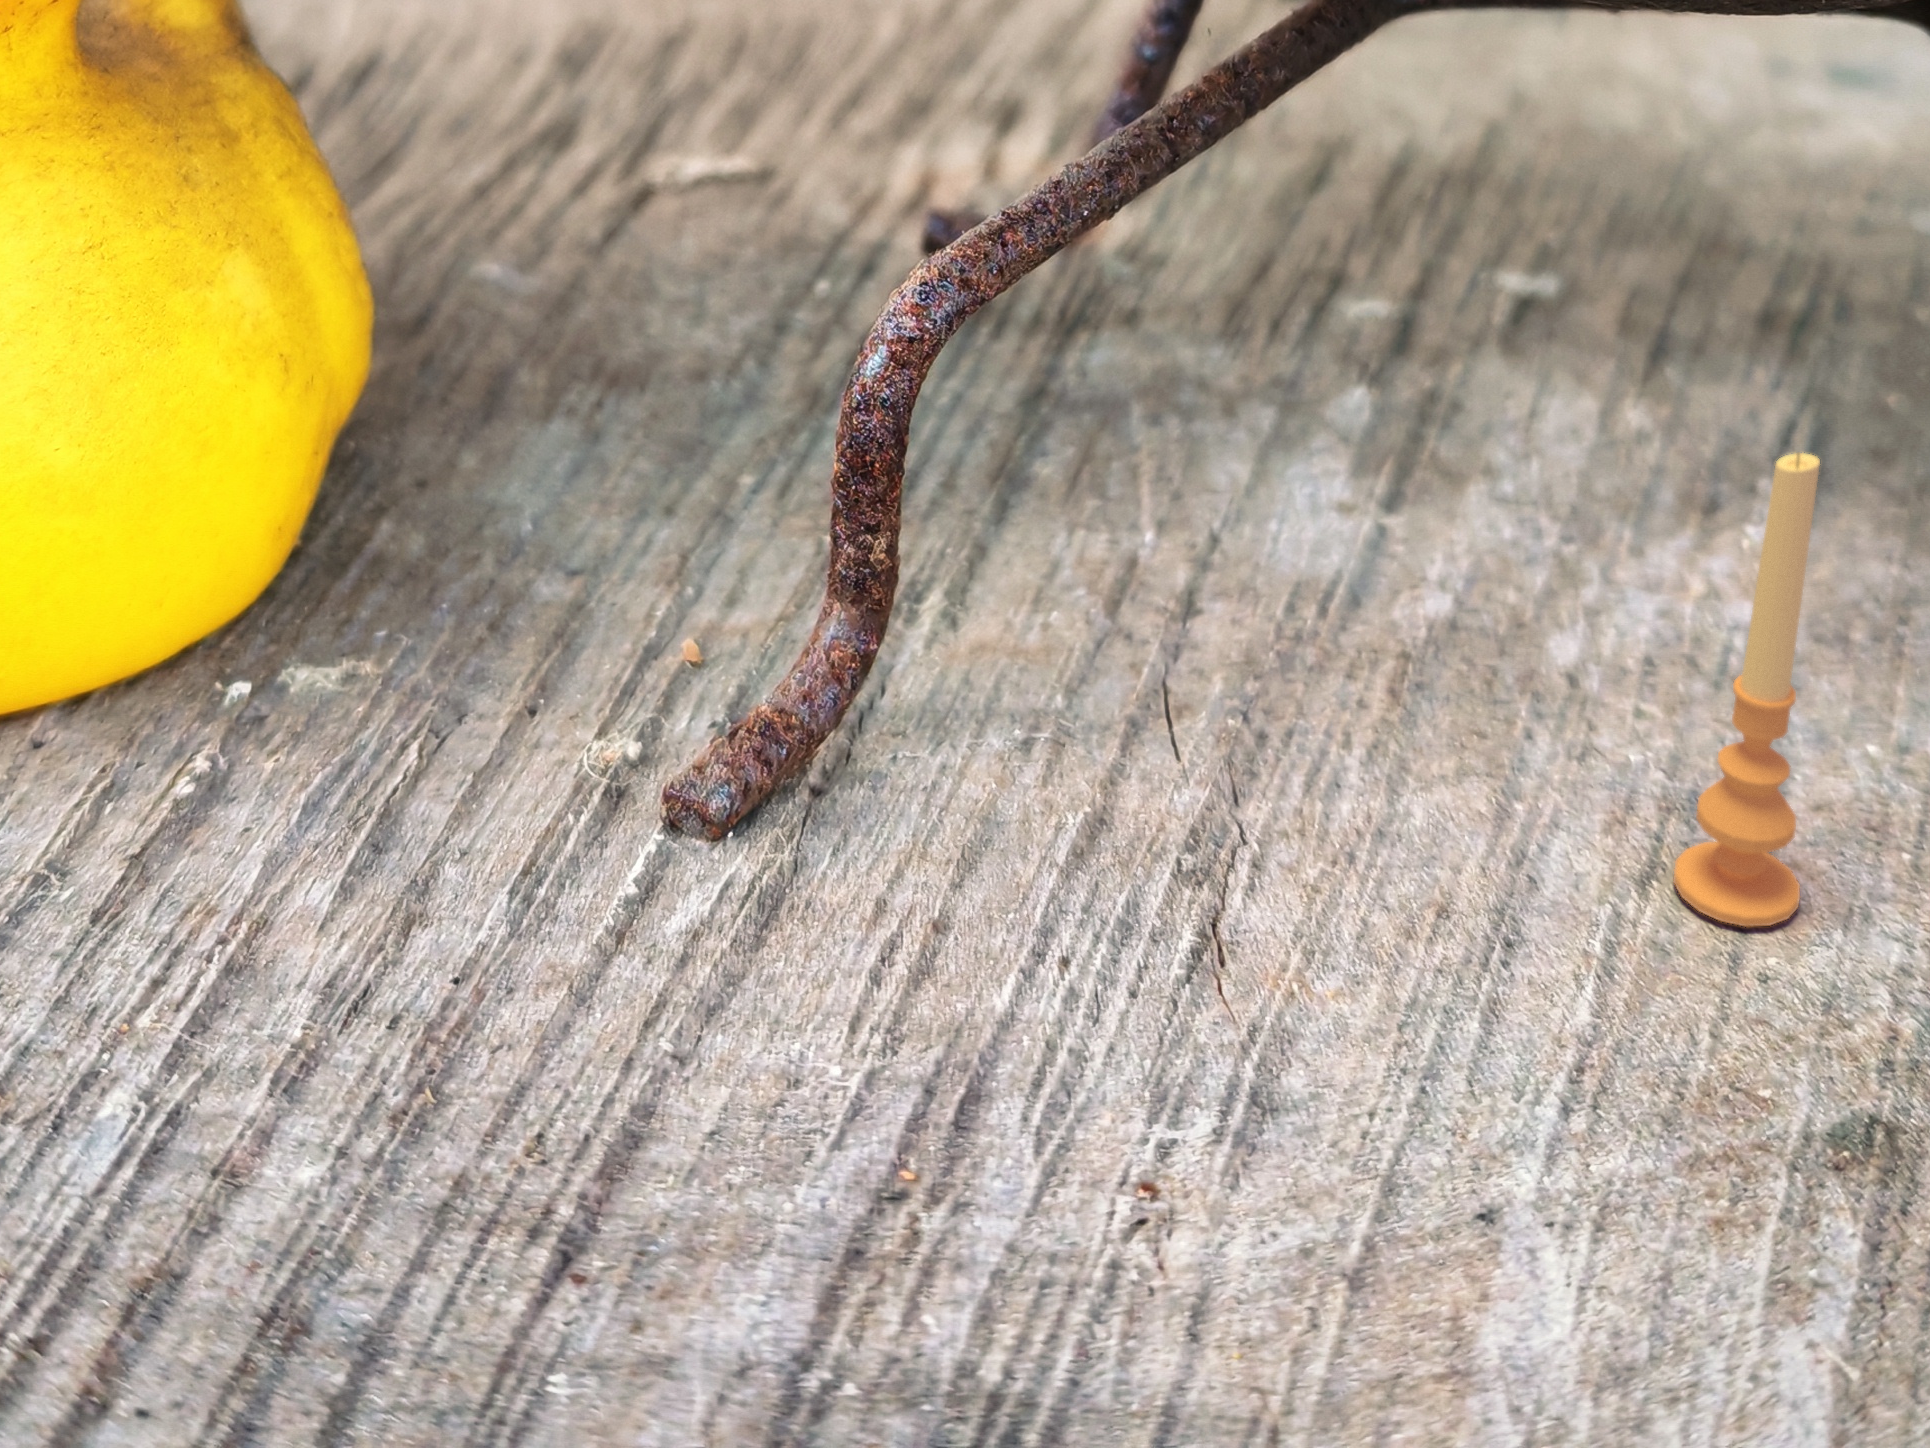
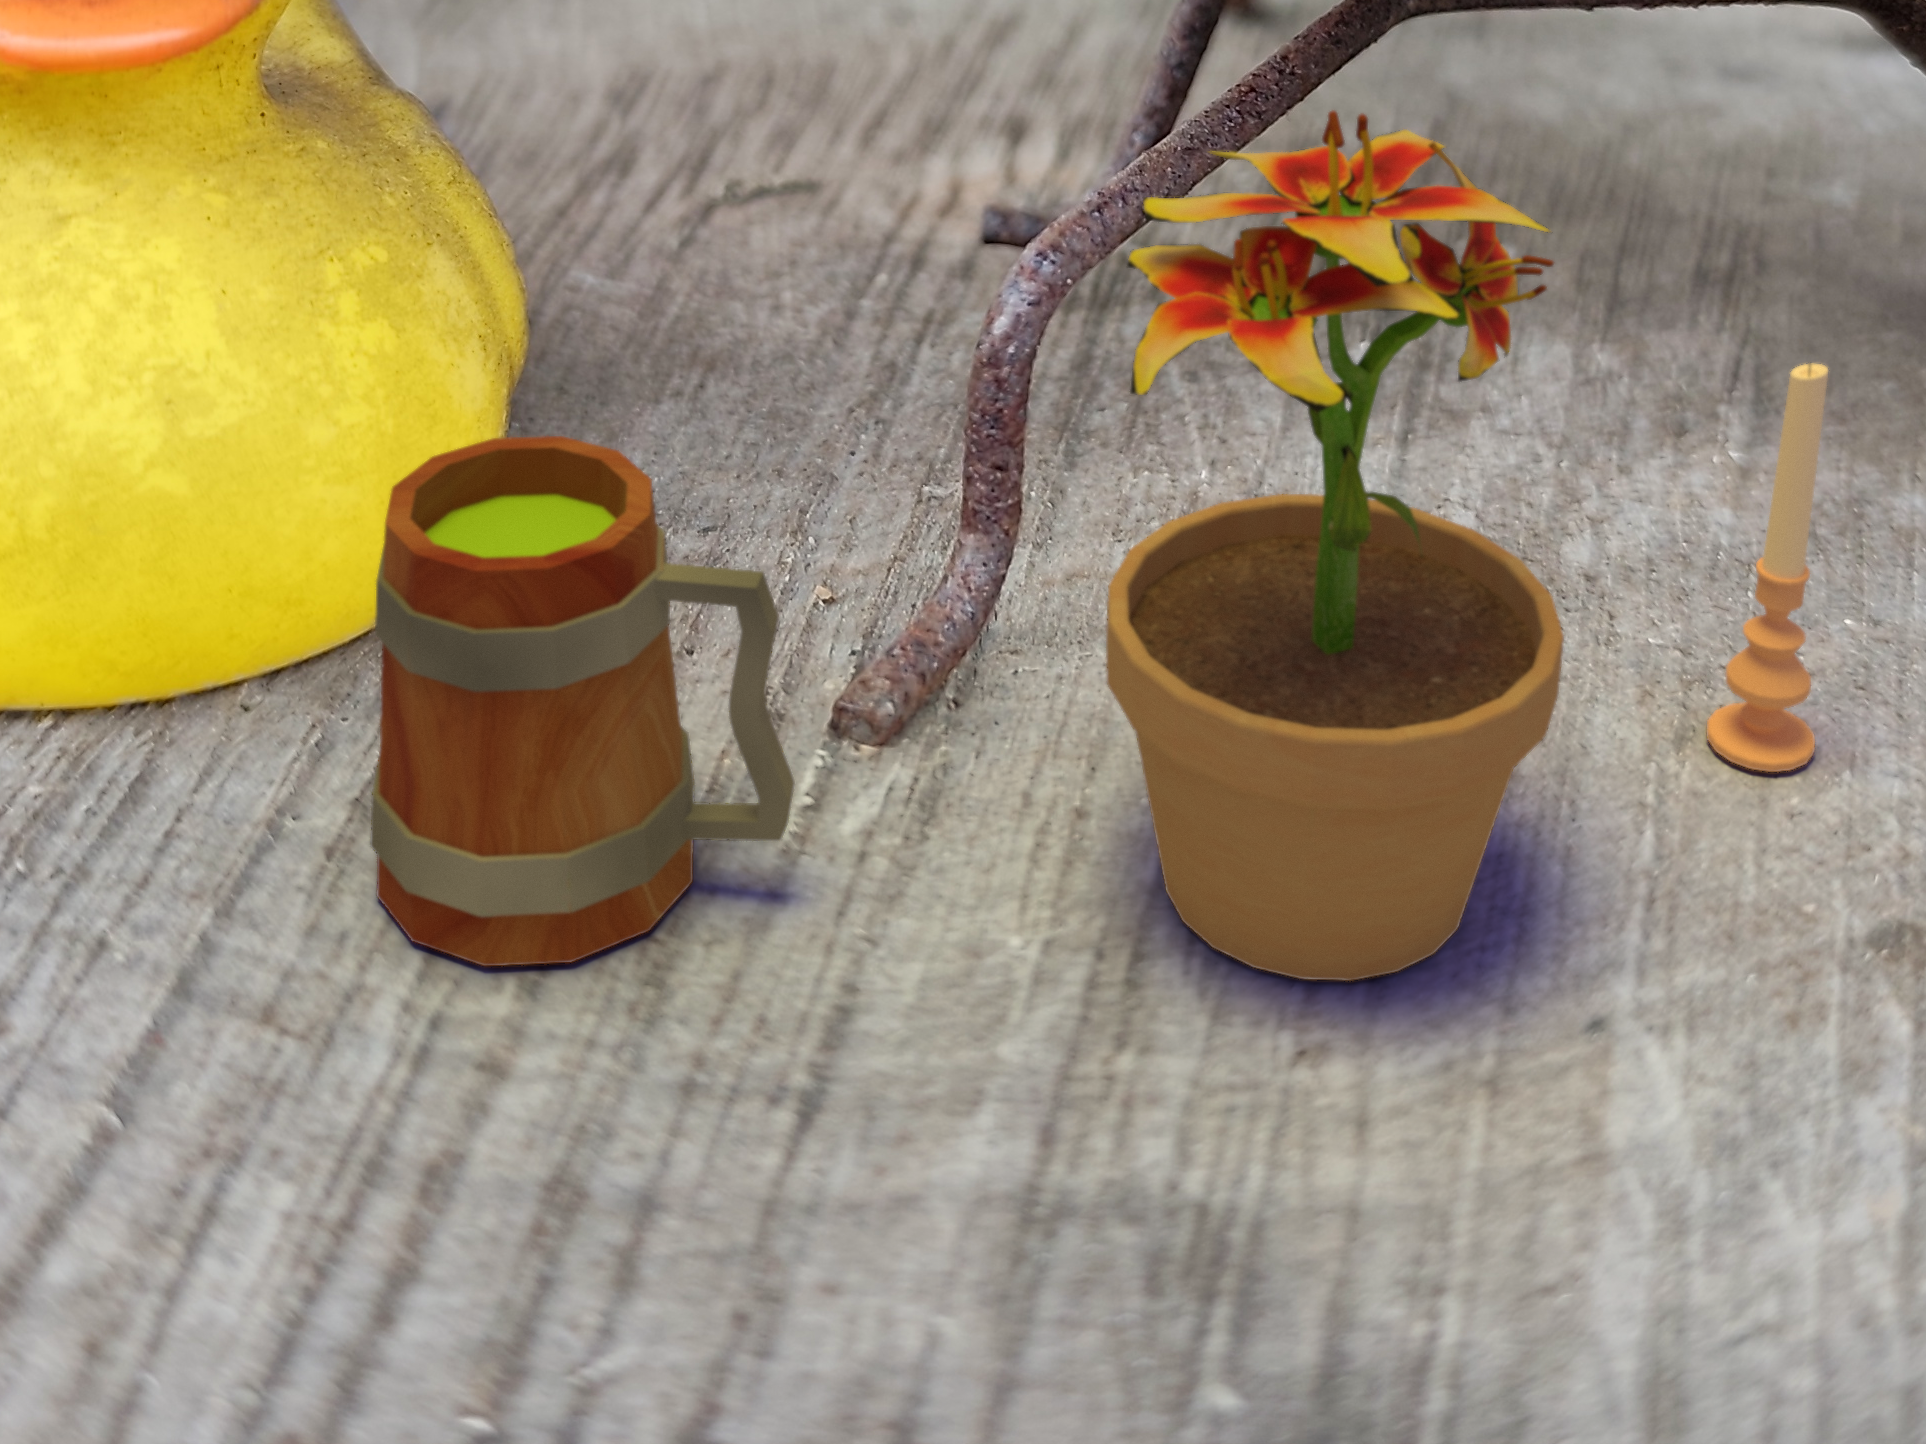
potted plant: none [955,137,1484,1144] -> present [1106,111,1564,981]
mug: none [135,460,603,1061] -> present [370,436,795,966]

